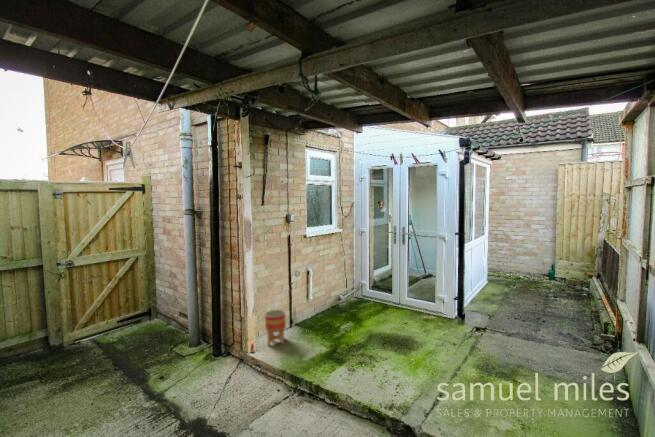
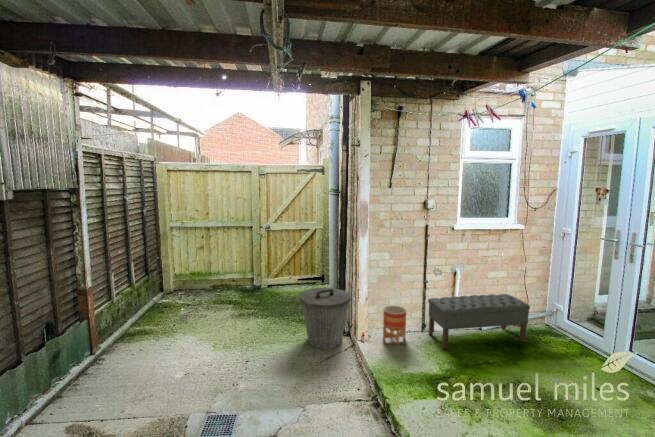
bench: none [294,282,357,334] -> present [428,294,530,349]
trash can: none [176,310,233,377] -> present [300,288,351,349]

